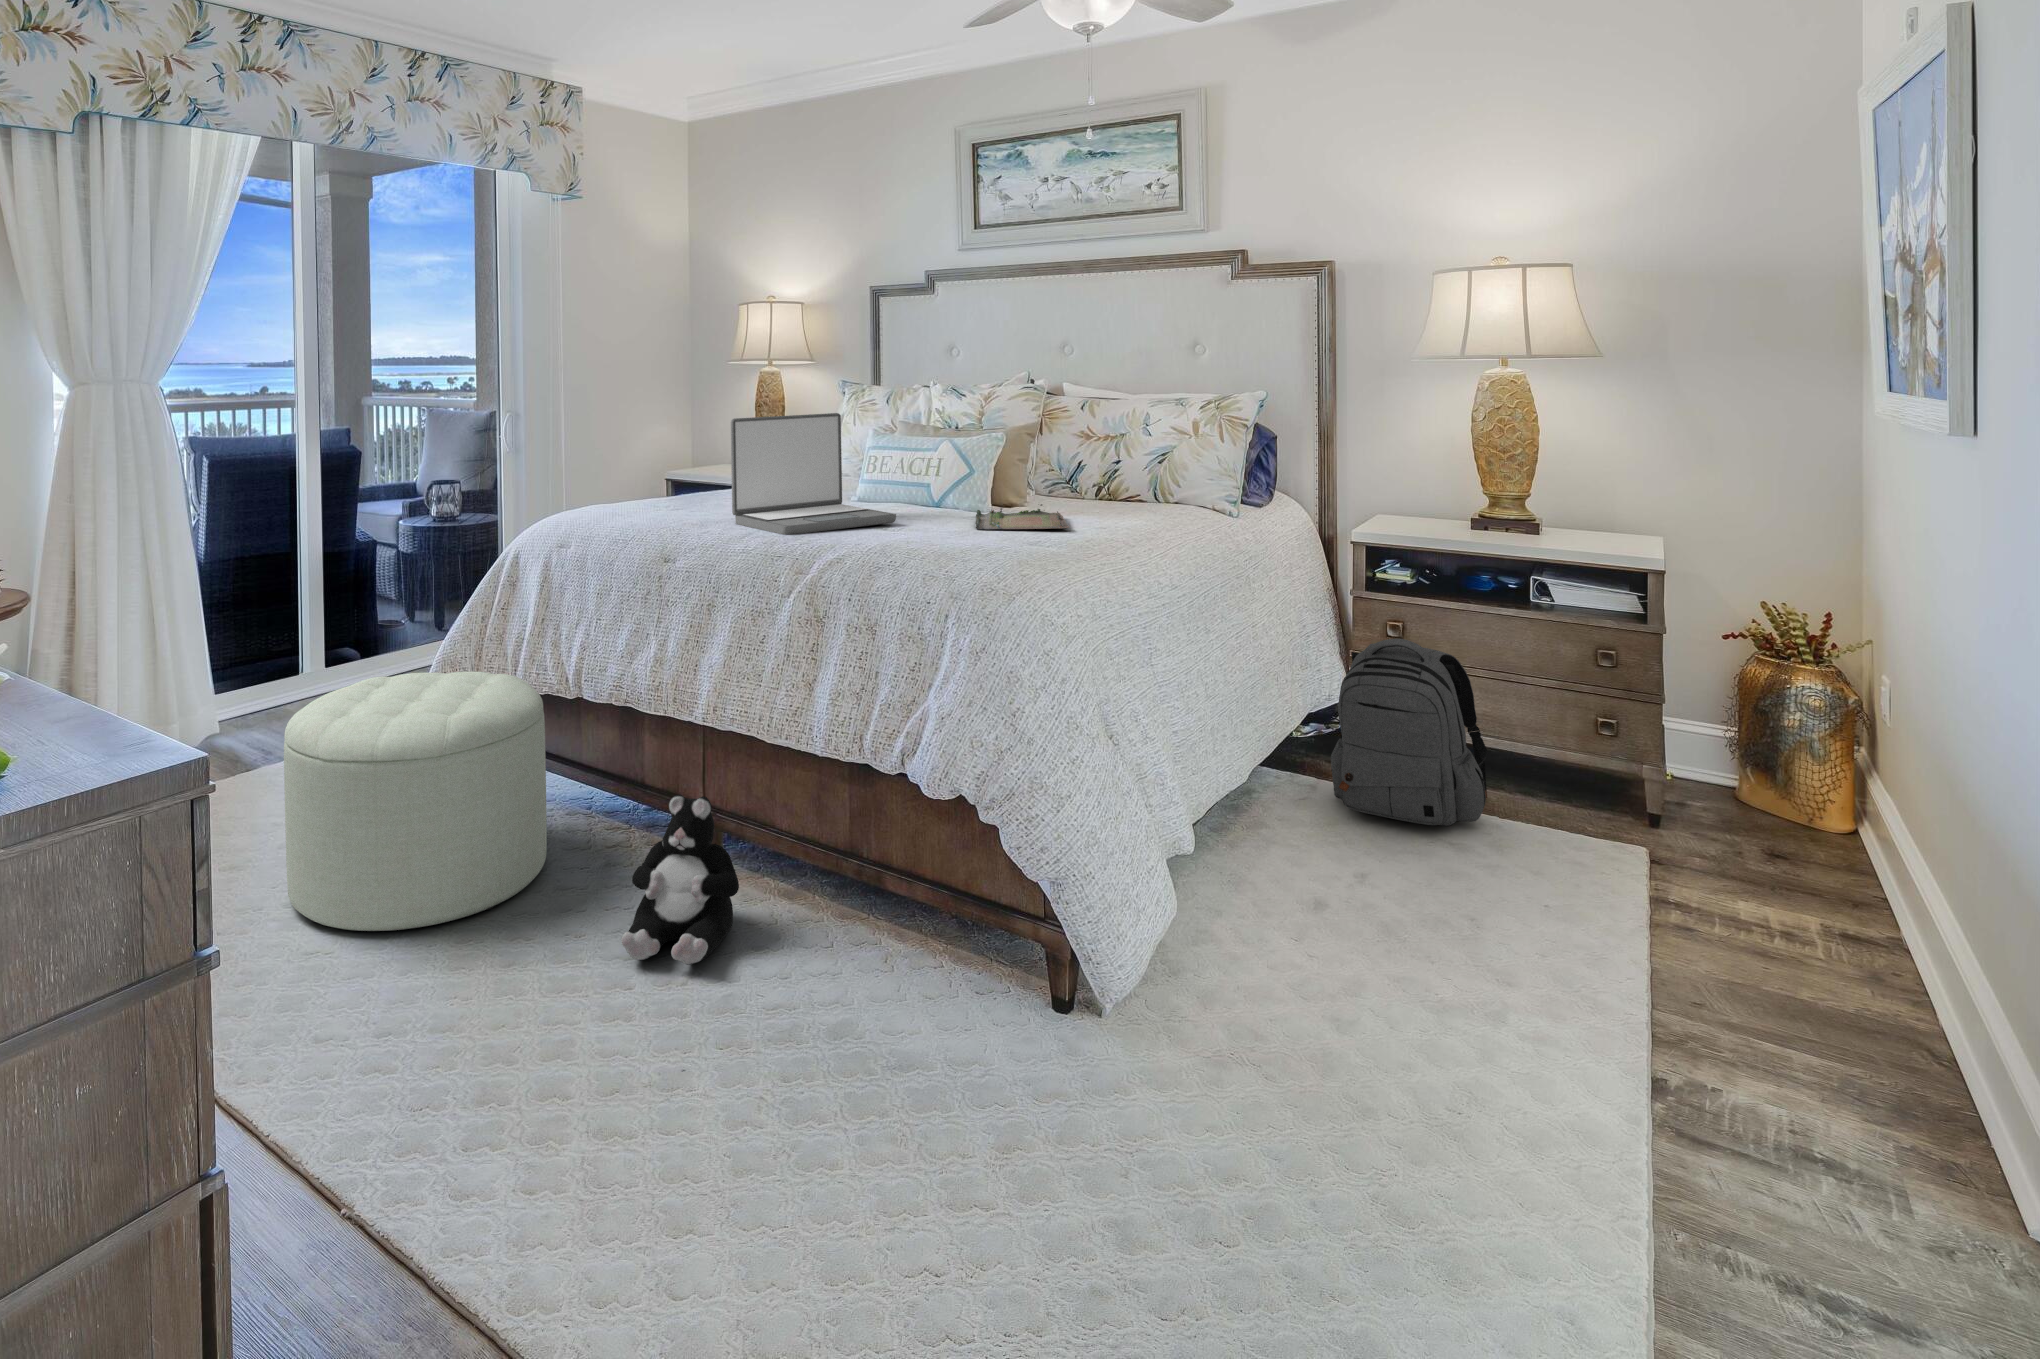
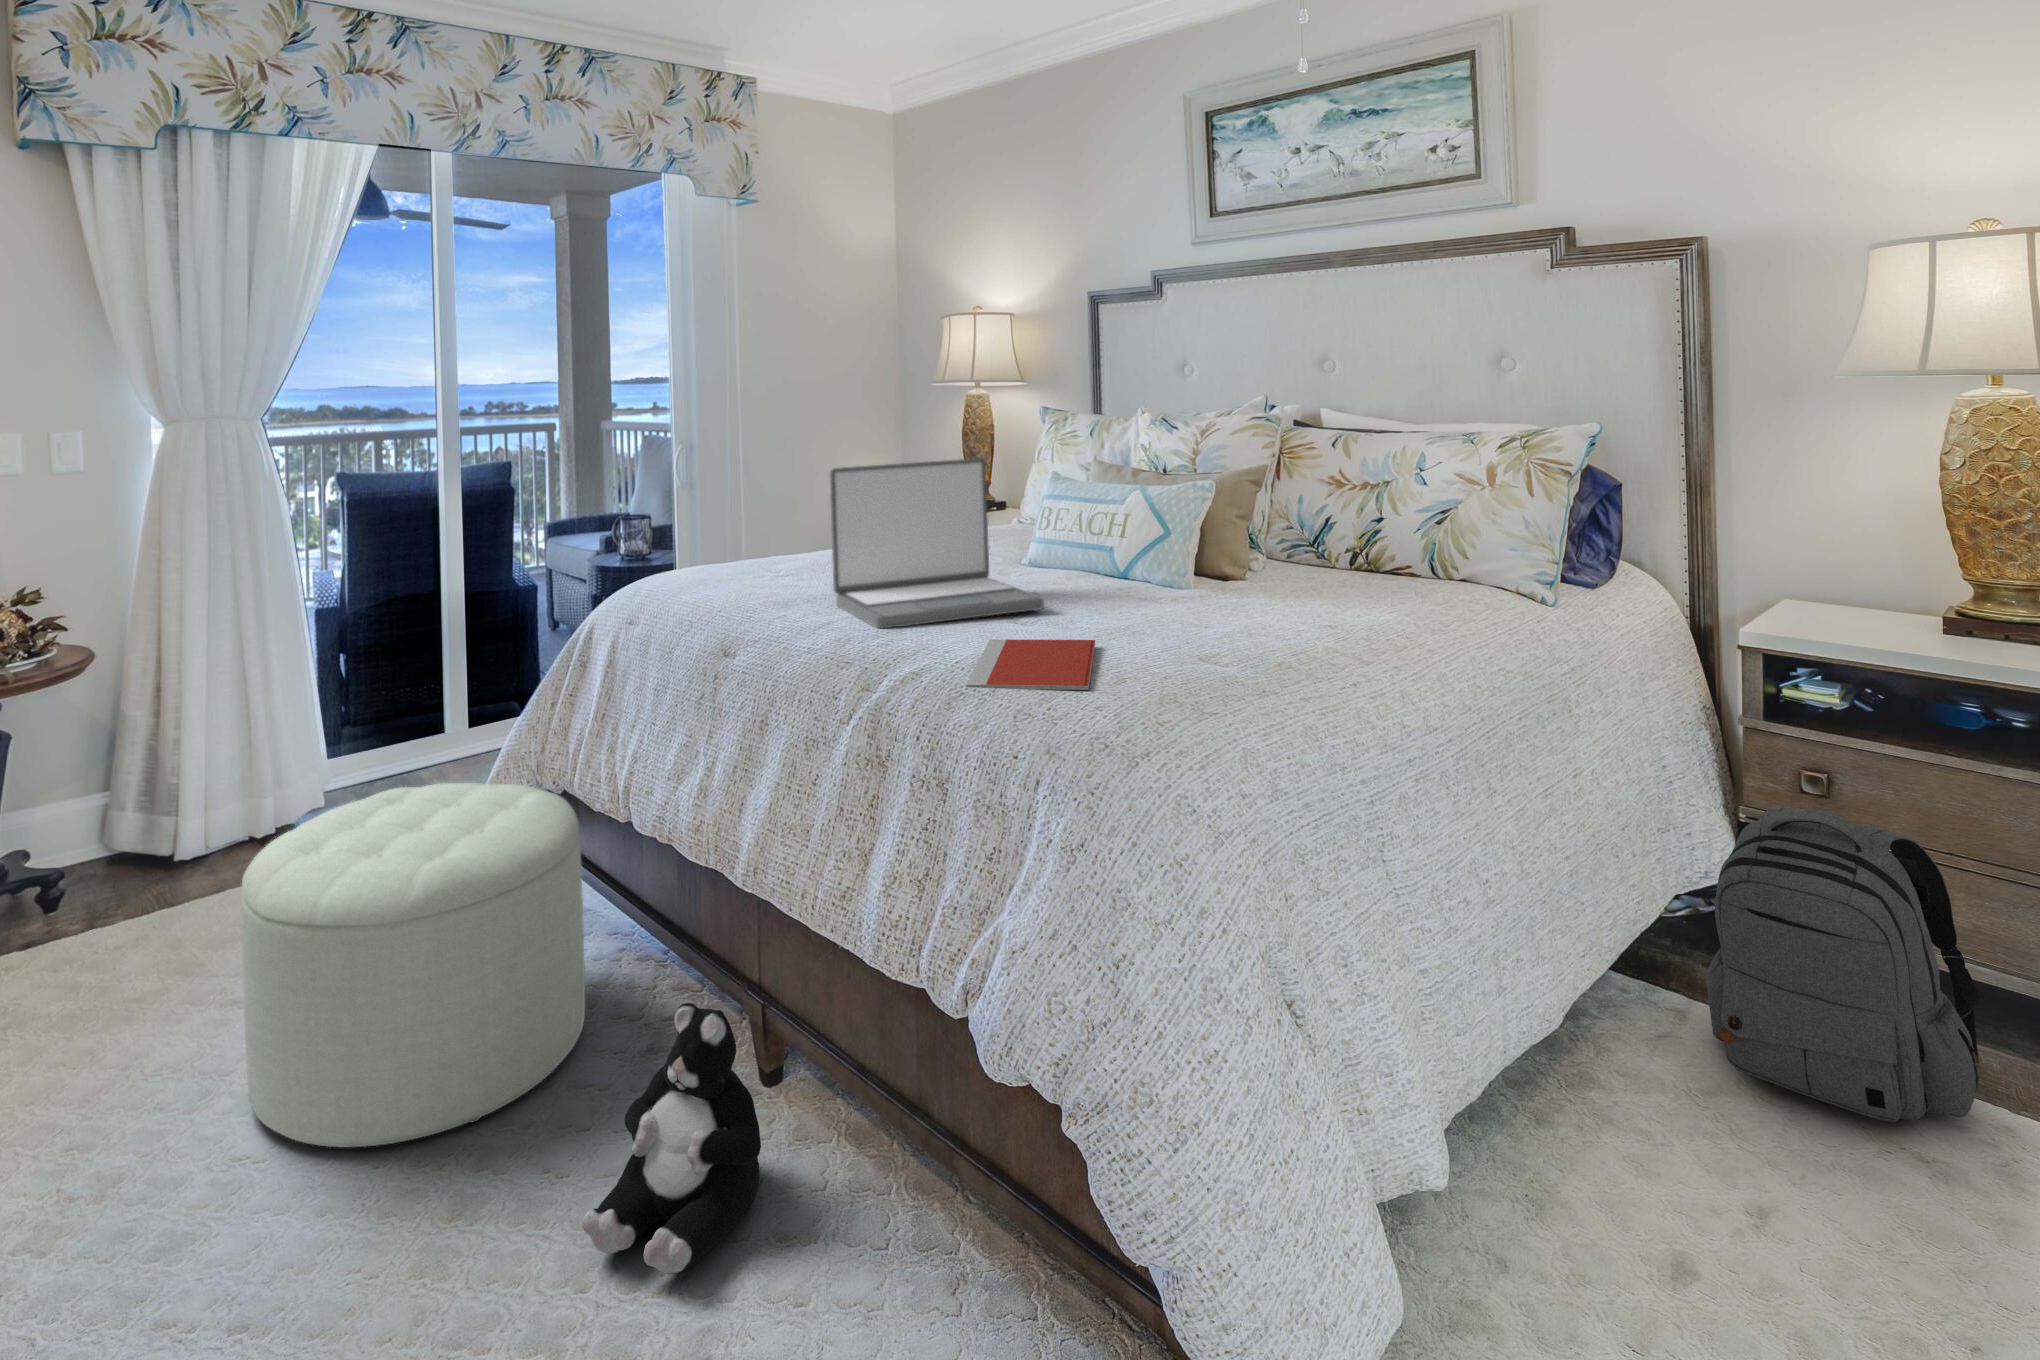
tray: present [975,504,1069,530] -> none [1148,581,1284,628]
notebook: none [876,536,968,561] -> present [966,639,1095,690]

